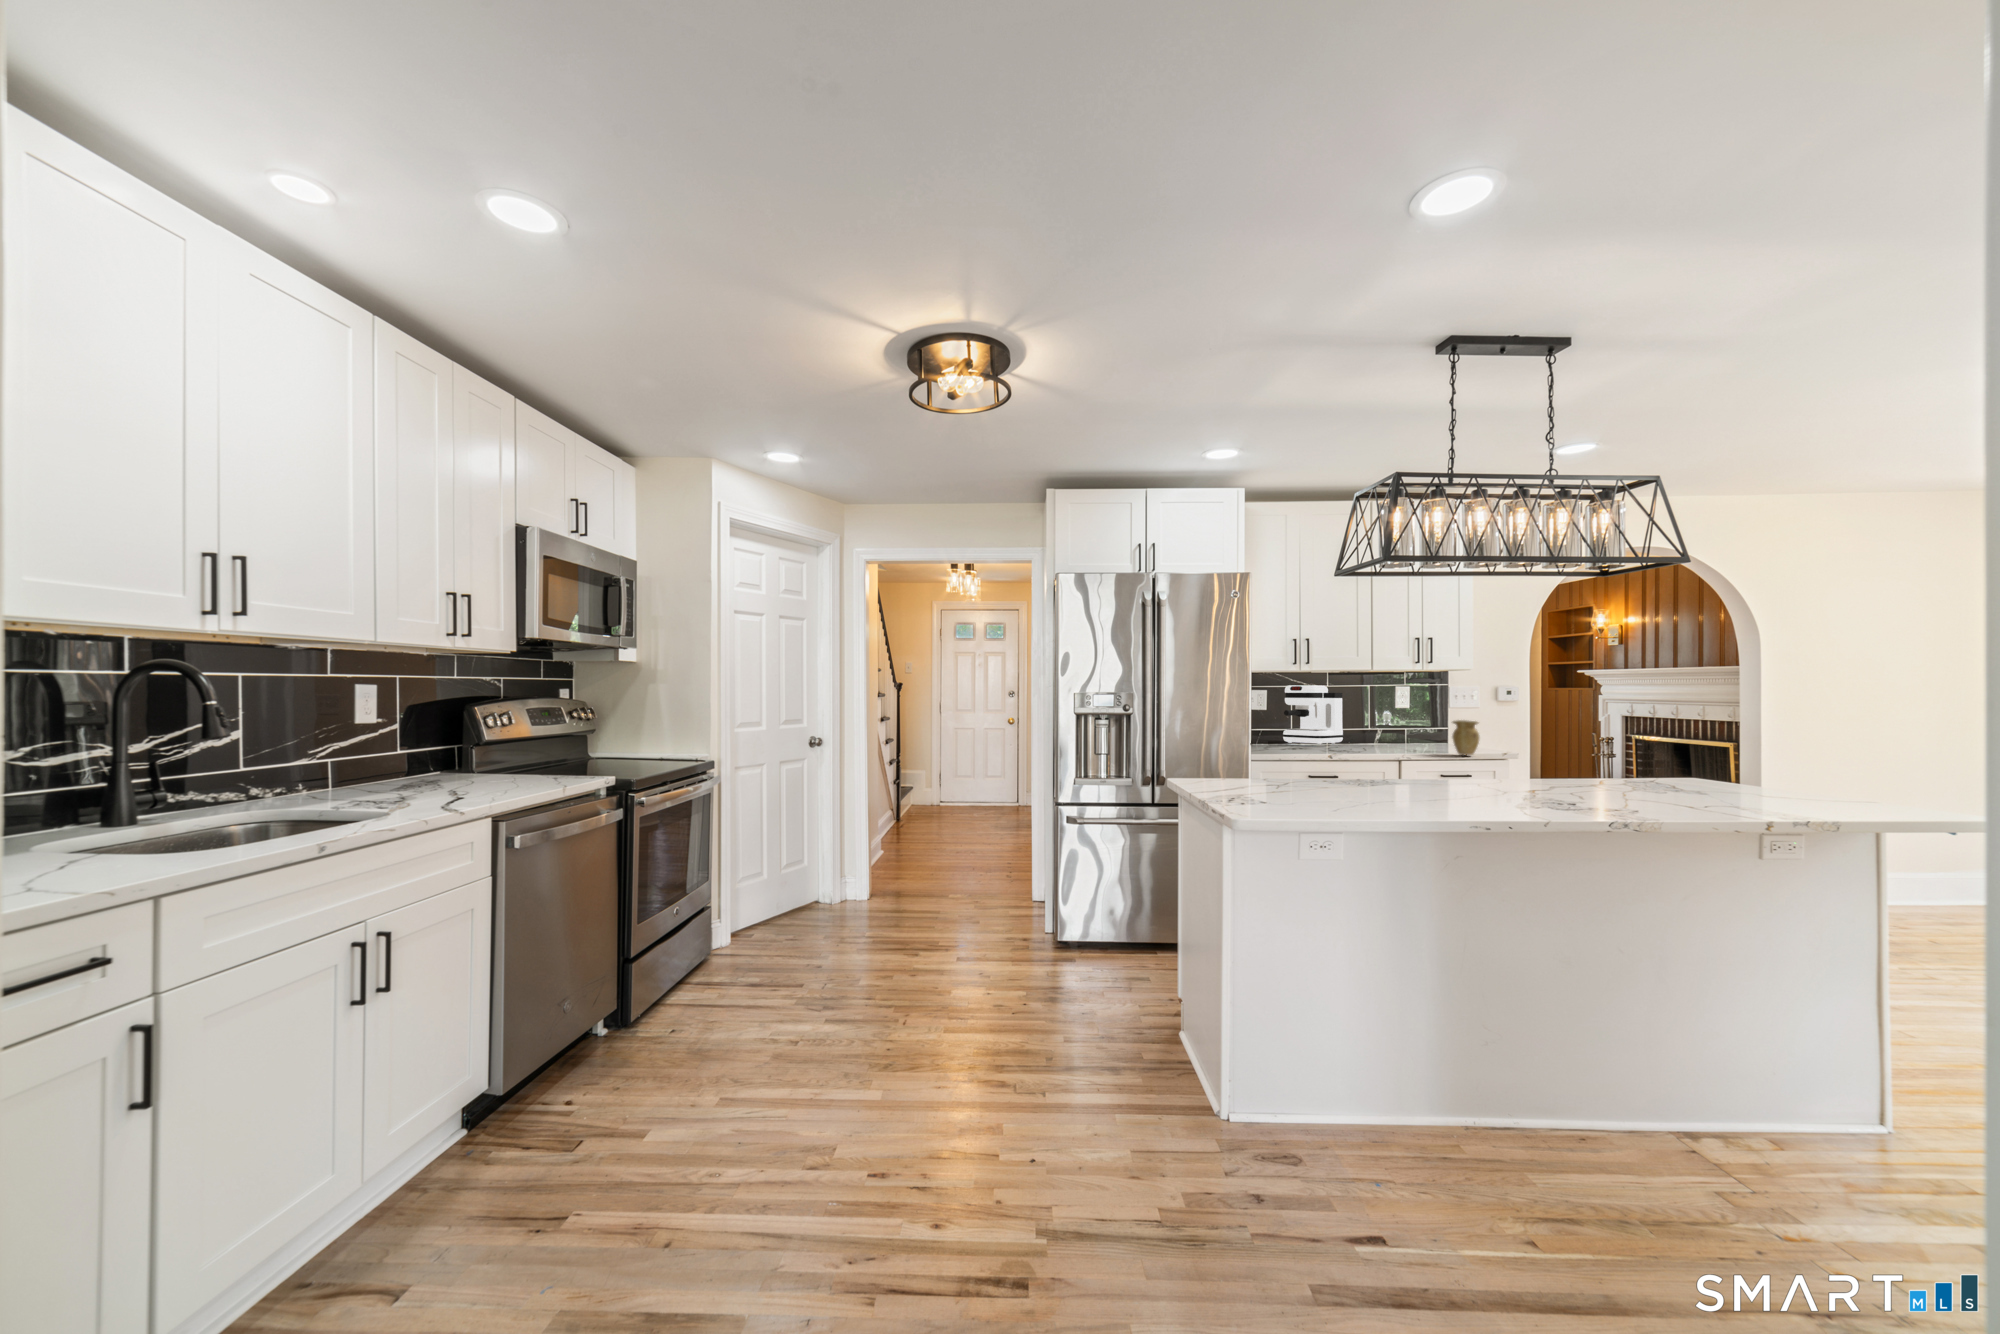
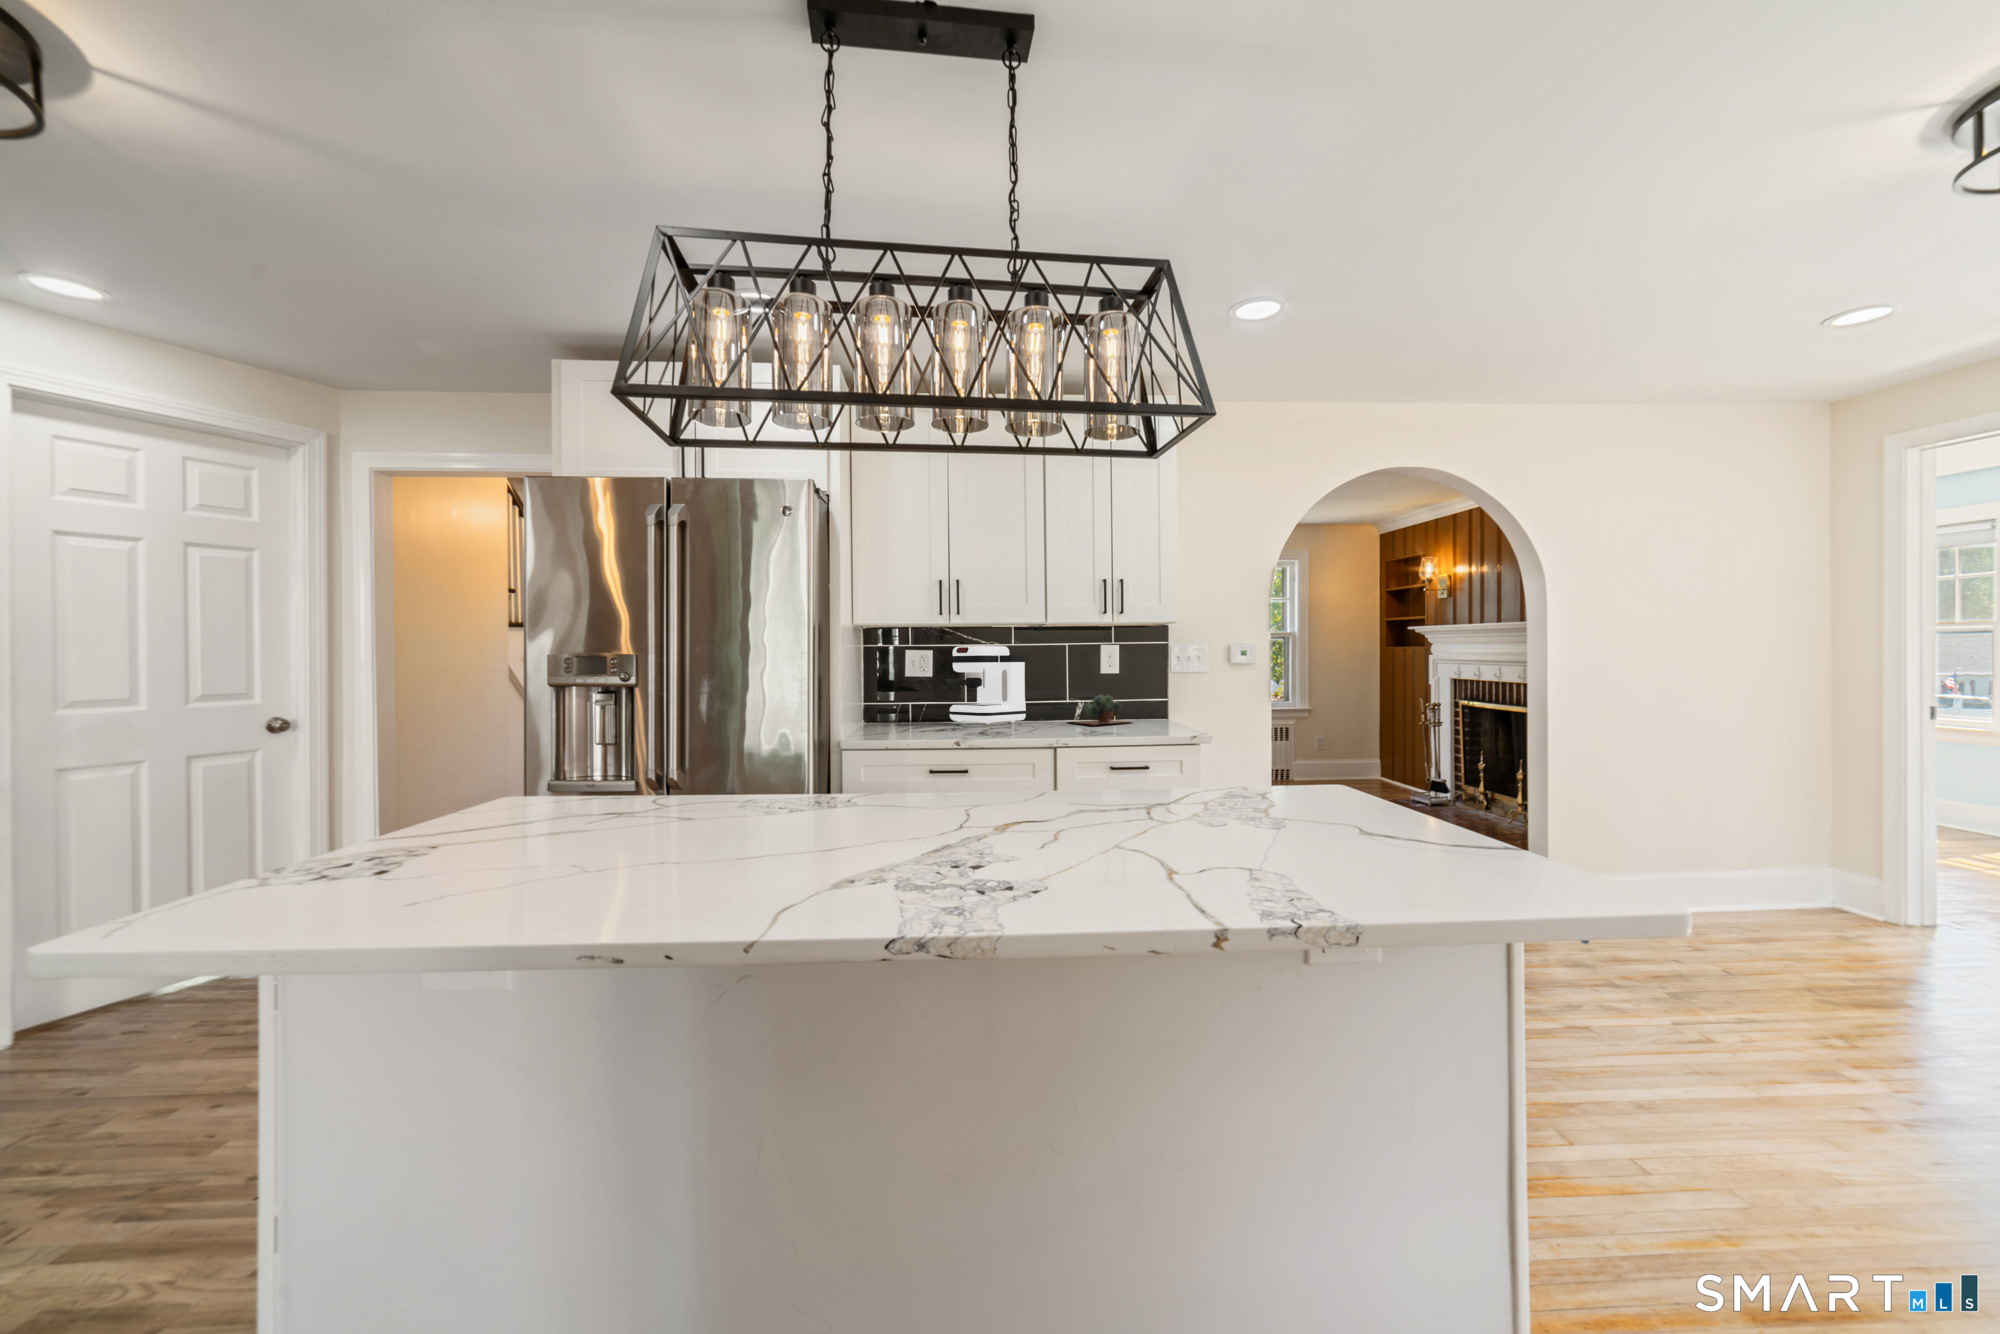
vase: present [1452,720,1479,755] -> none [1136,690,1170,737]
succulent plant: none [1375,723,1429,746] -> present [1078,695,1125,725]

